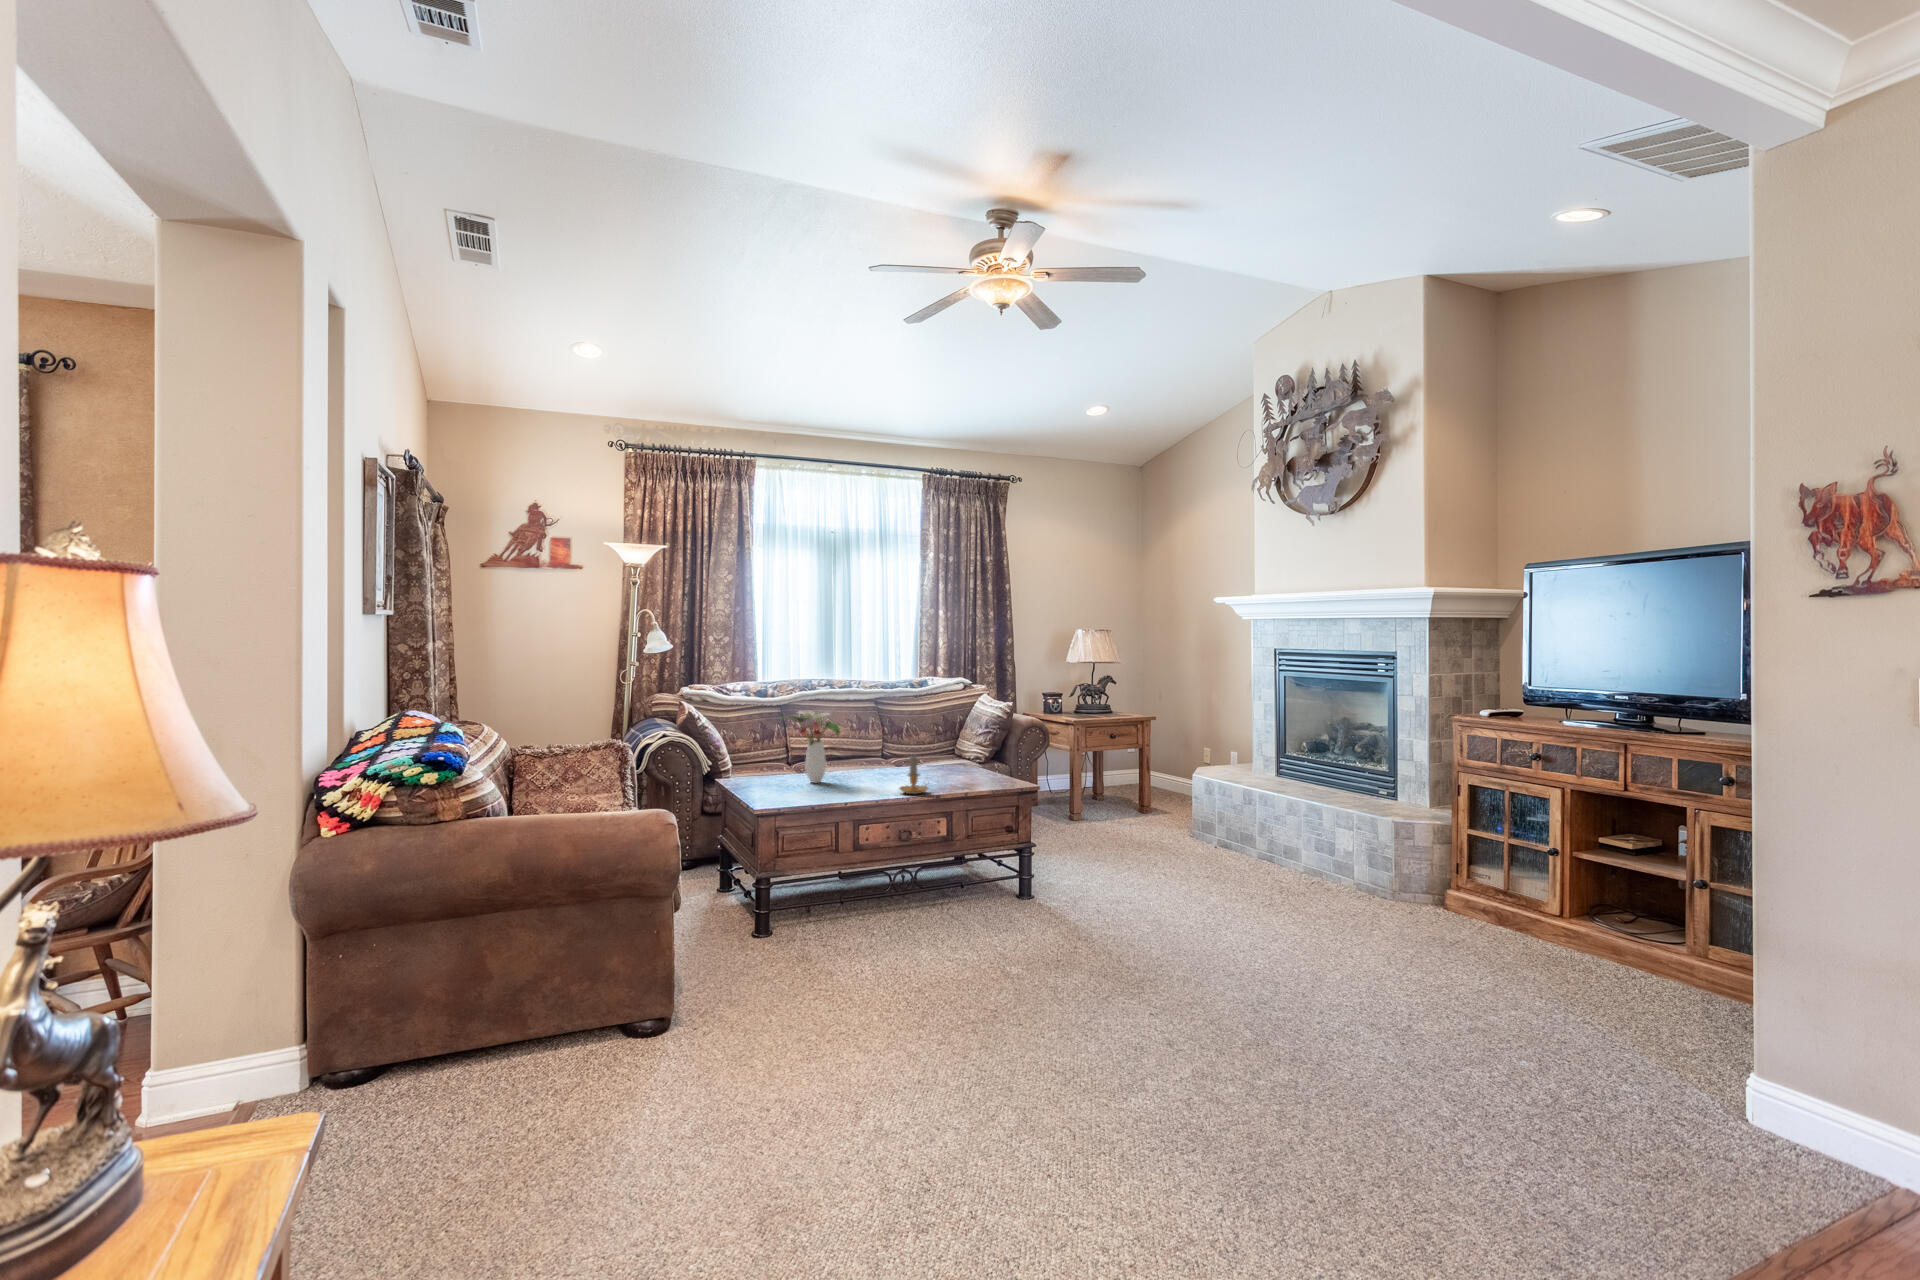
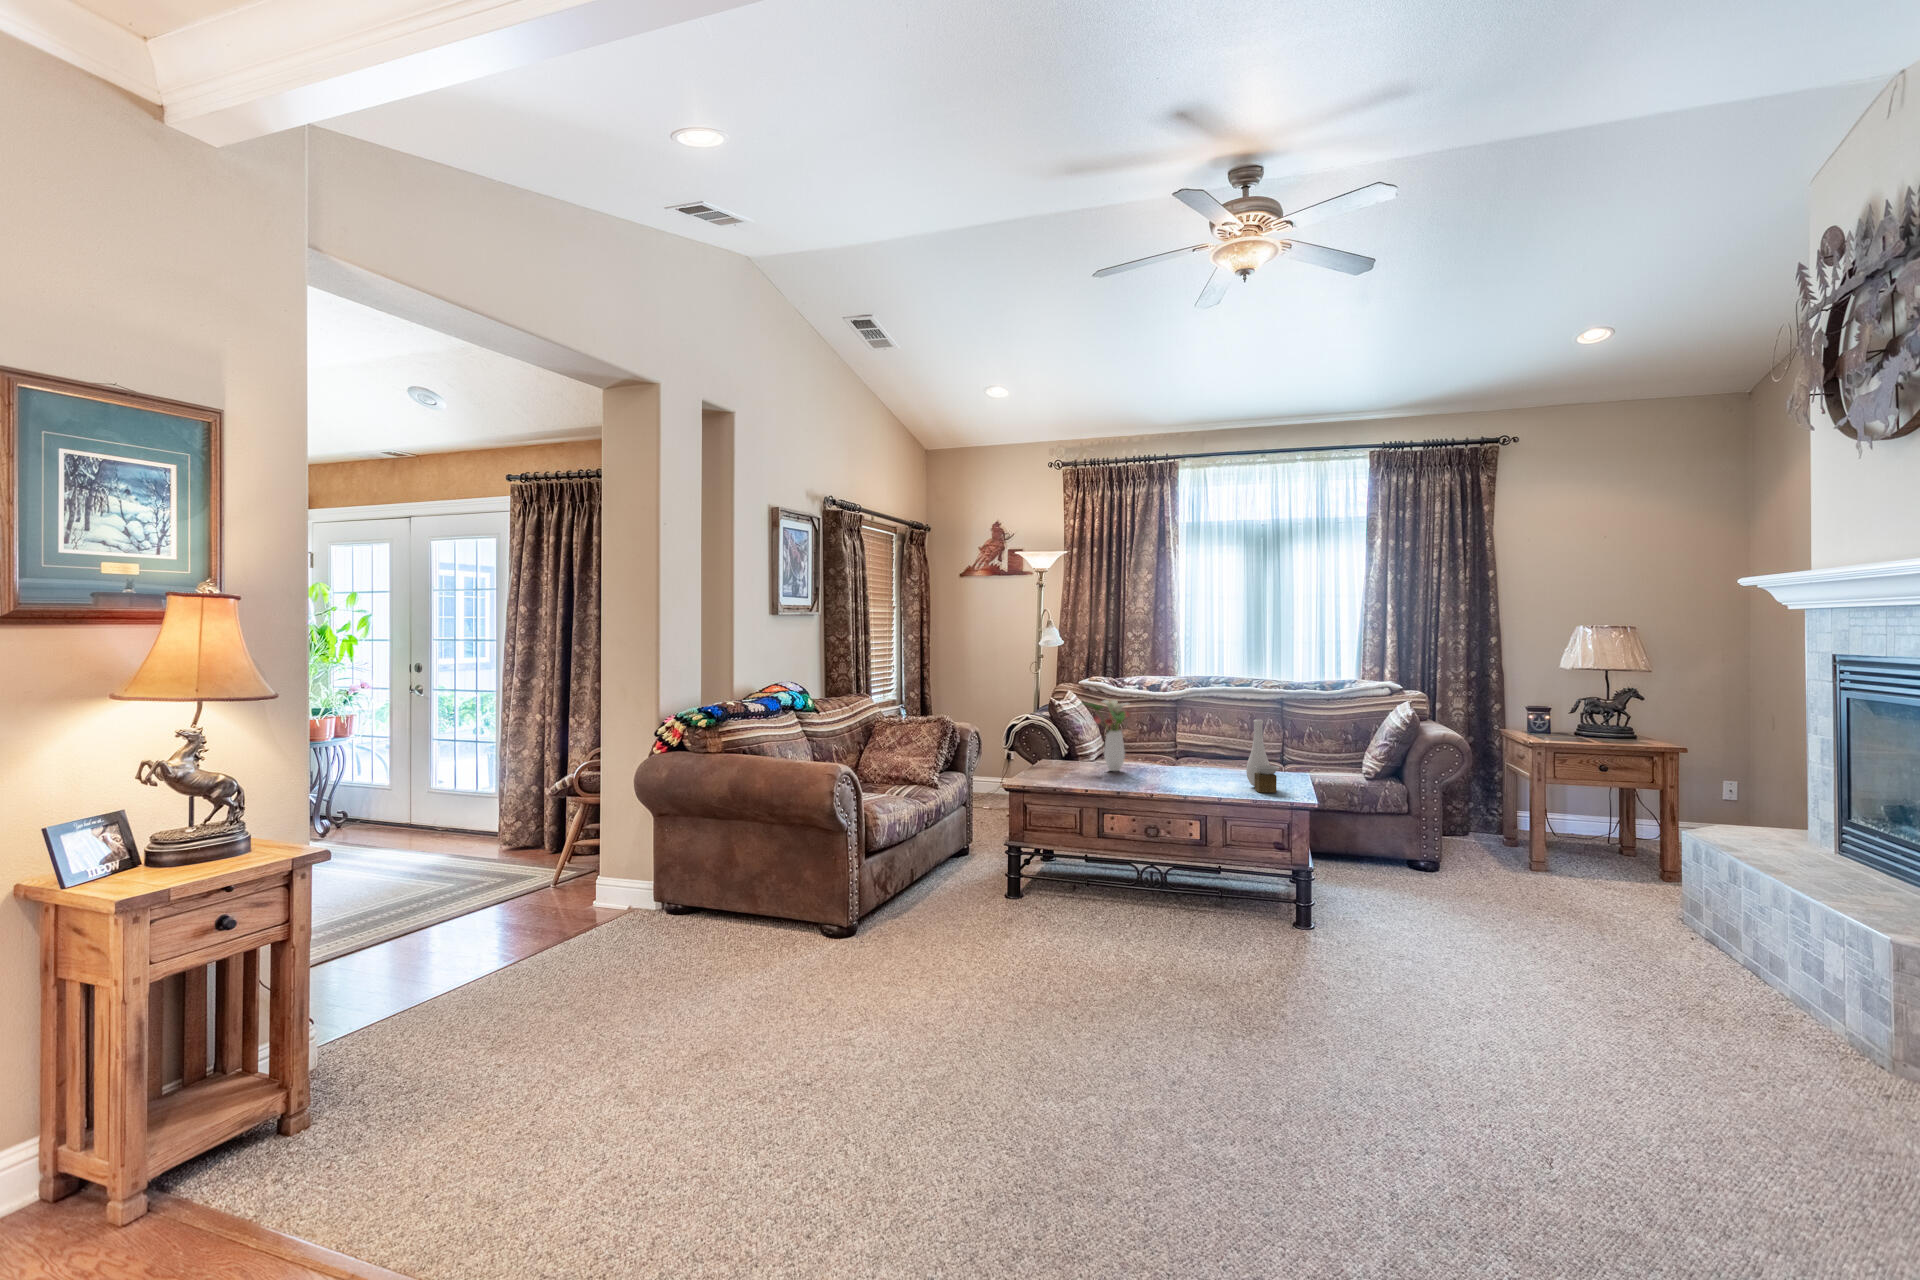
vase: none [956,721,995,787] -> present [1246,719,1280,792]
candle: present [899,756,929,794] -> none [1153,748,1192,790]

